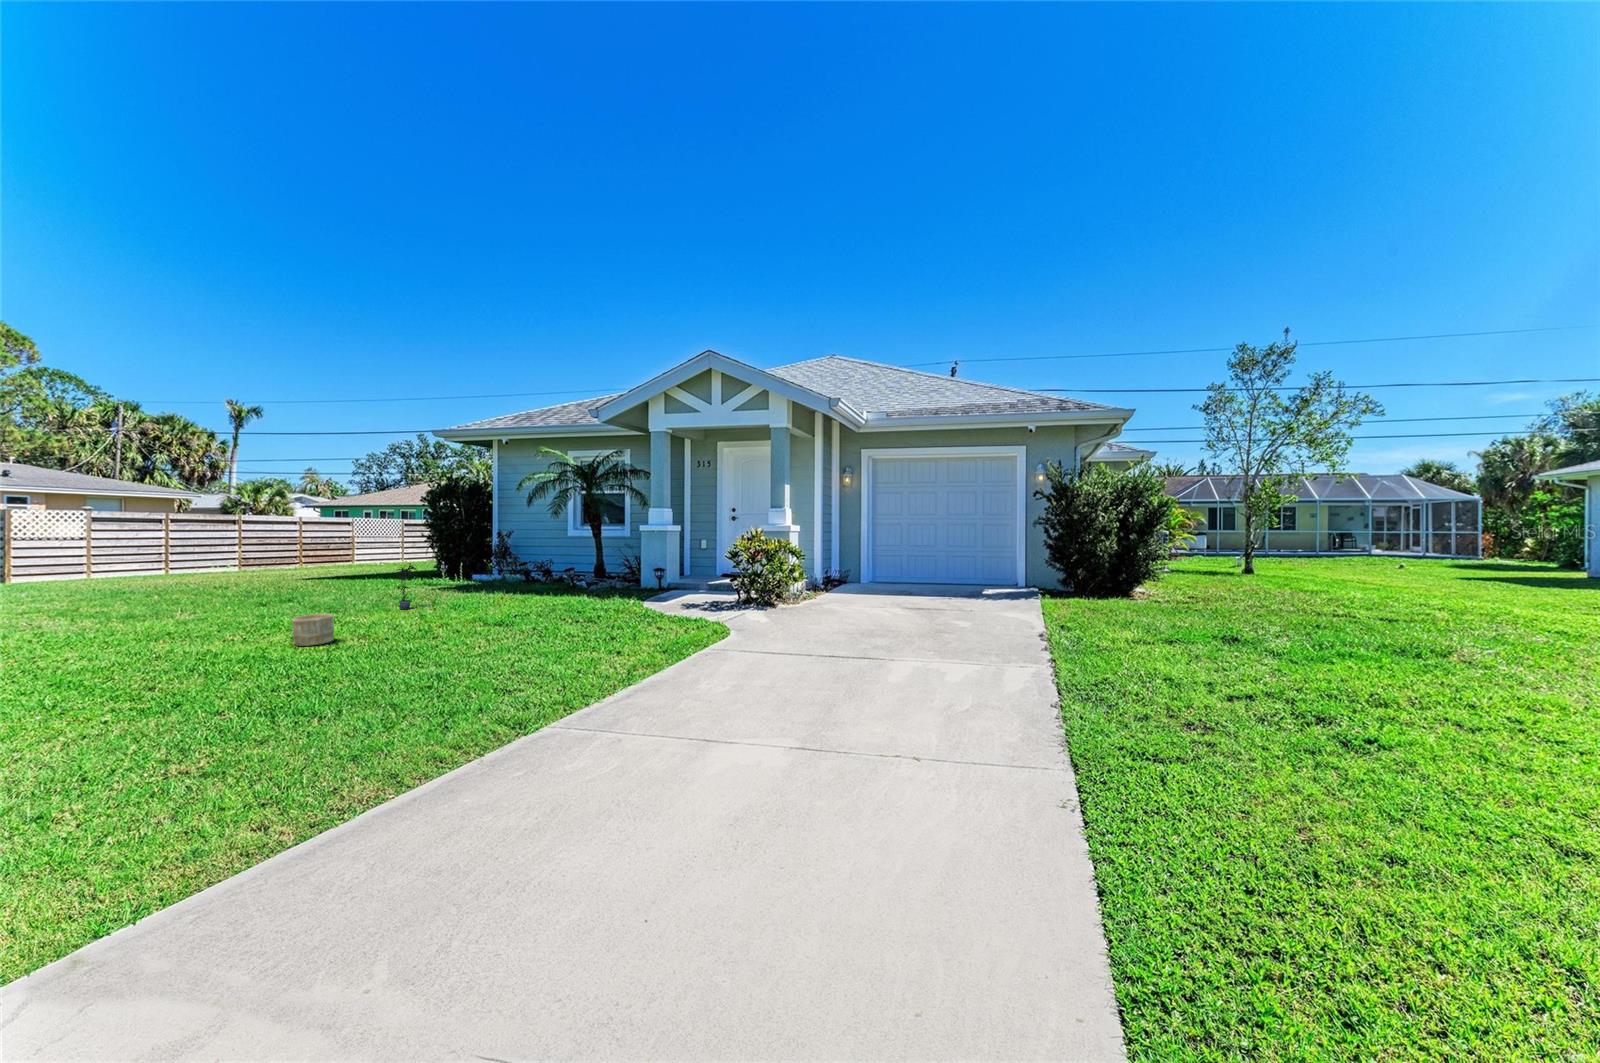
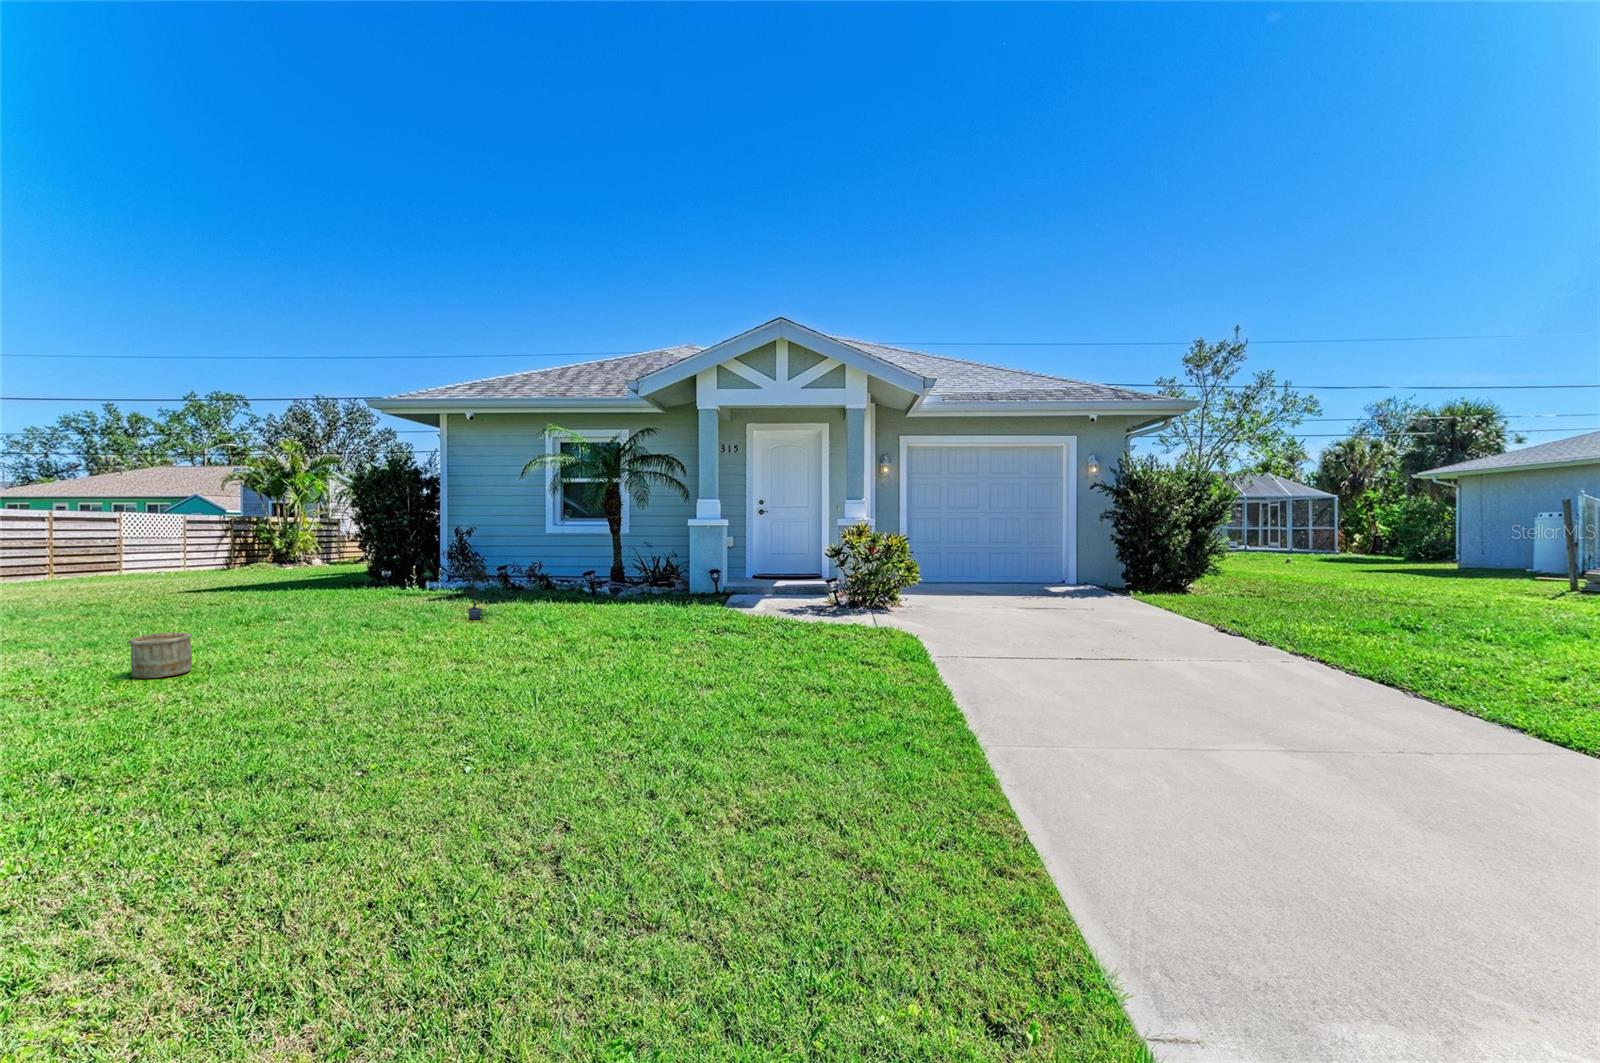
wooden bucket: present [291,614,334,646] -> present [128,632,192,678]

